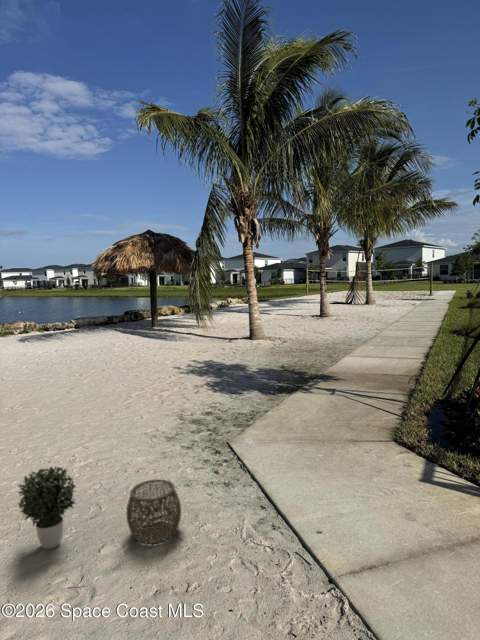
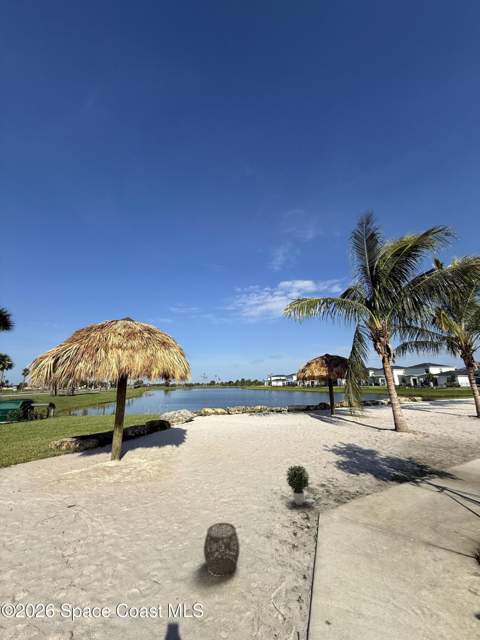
potted plant: present [18,467,76,550] -> present [286,466,309,505]

